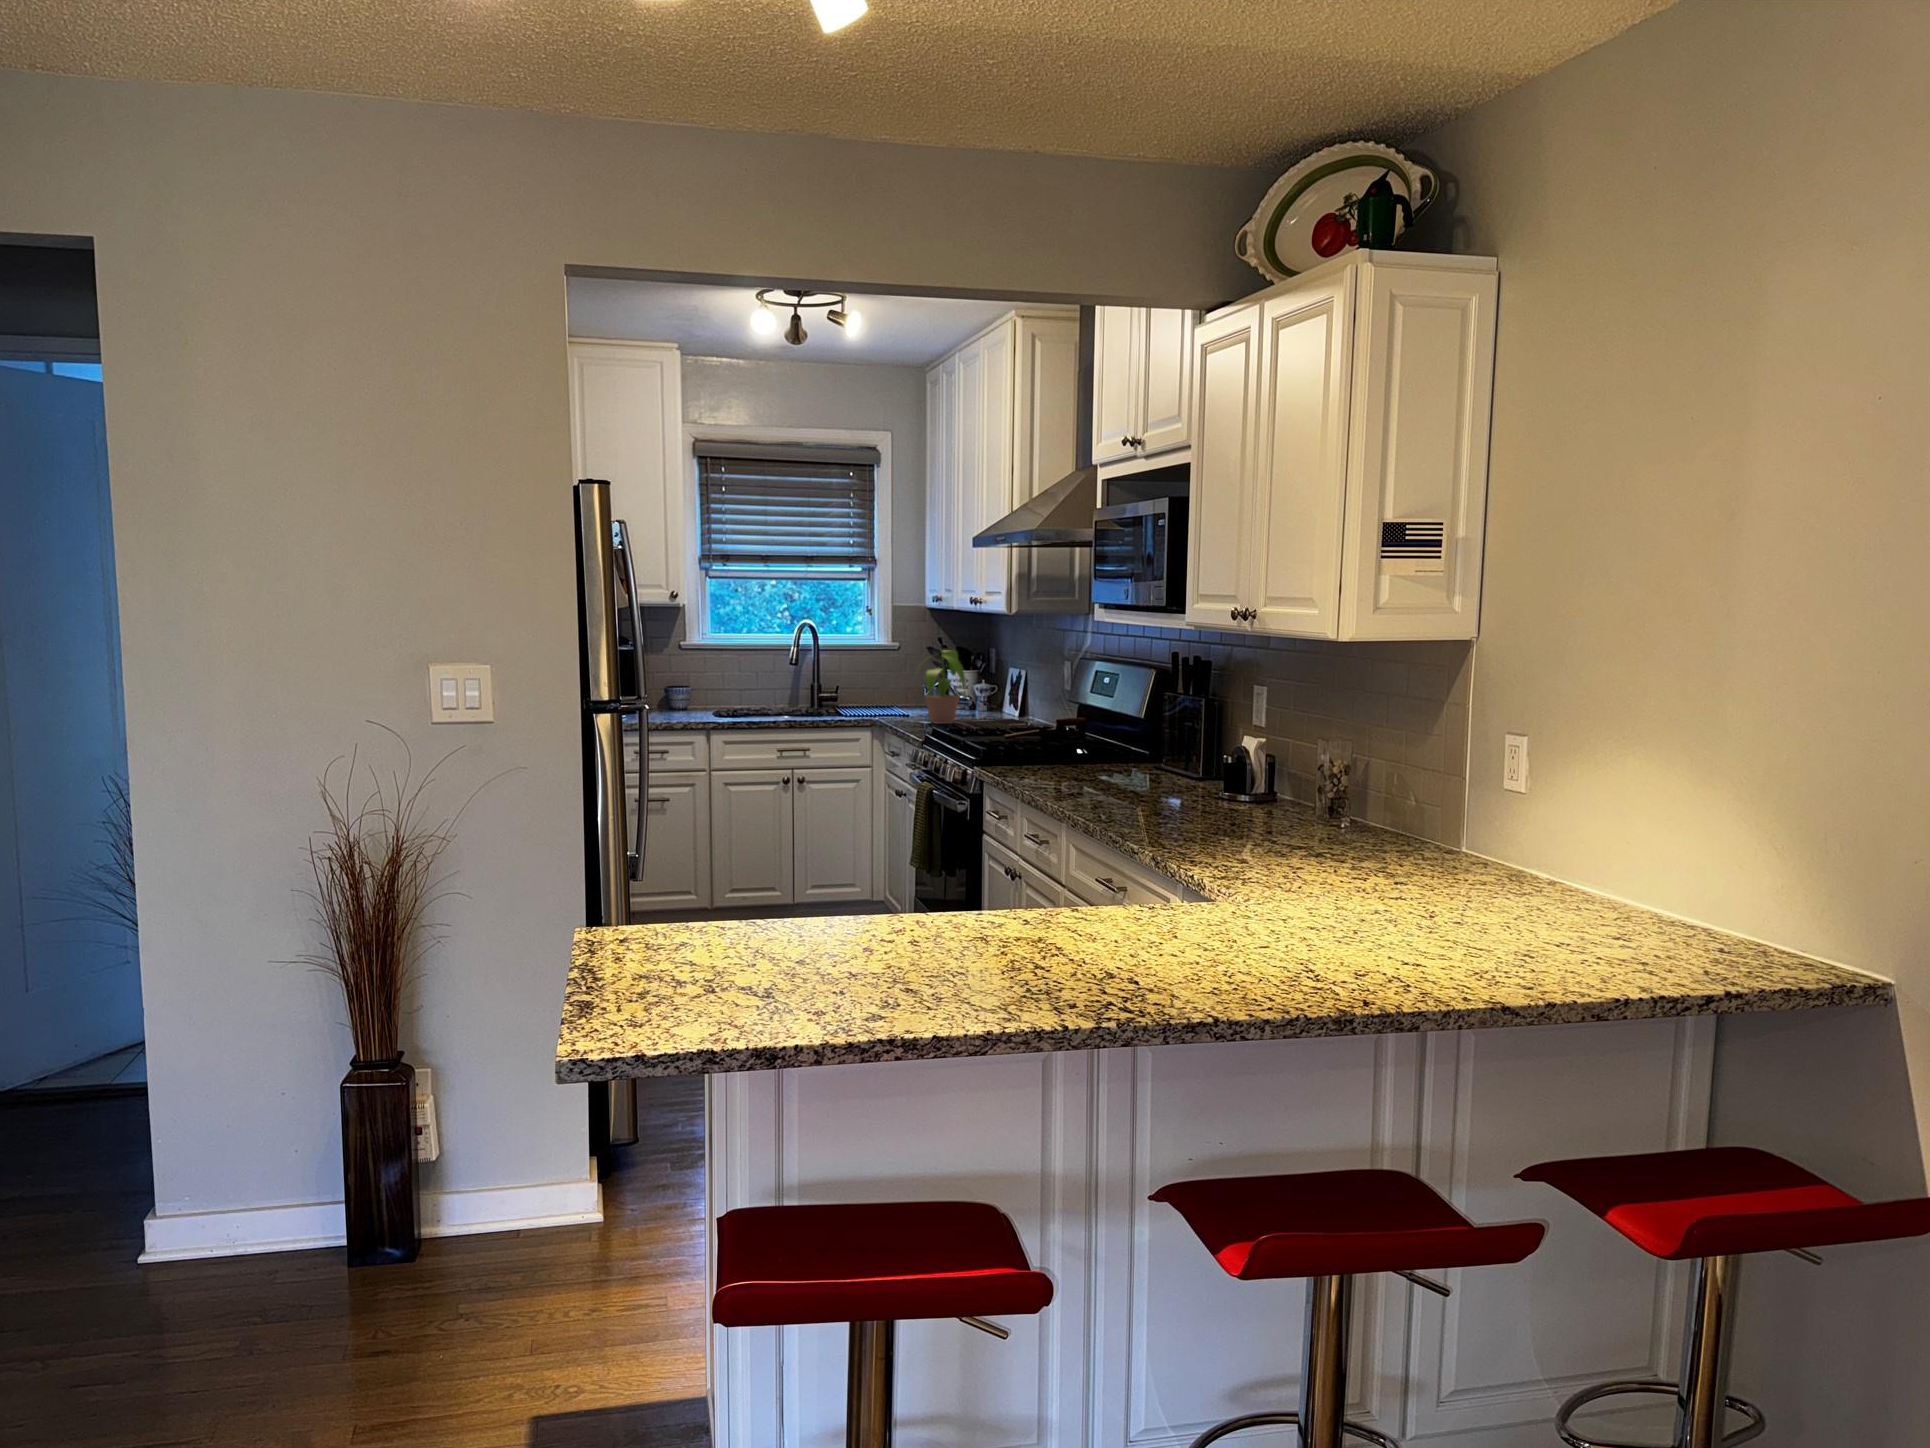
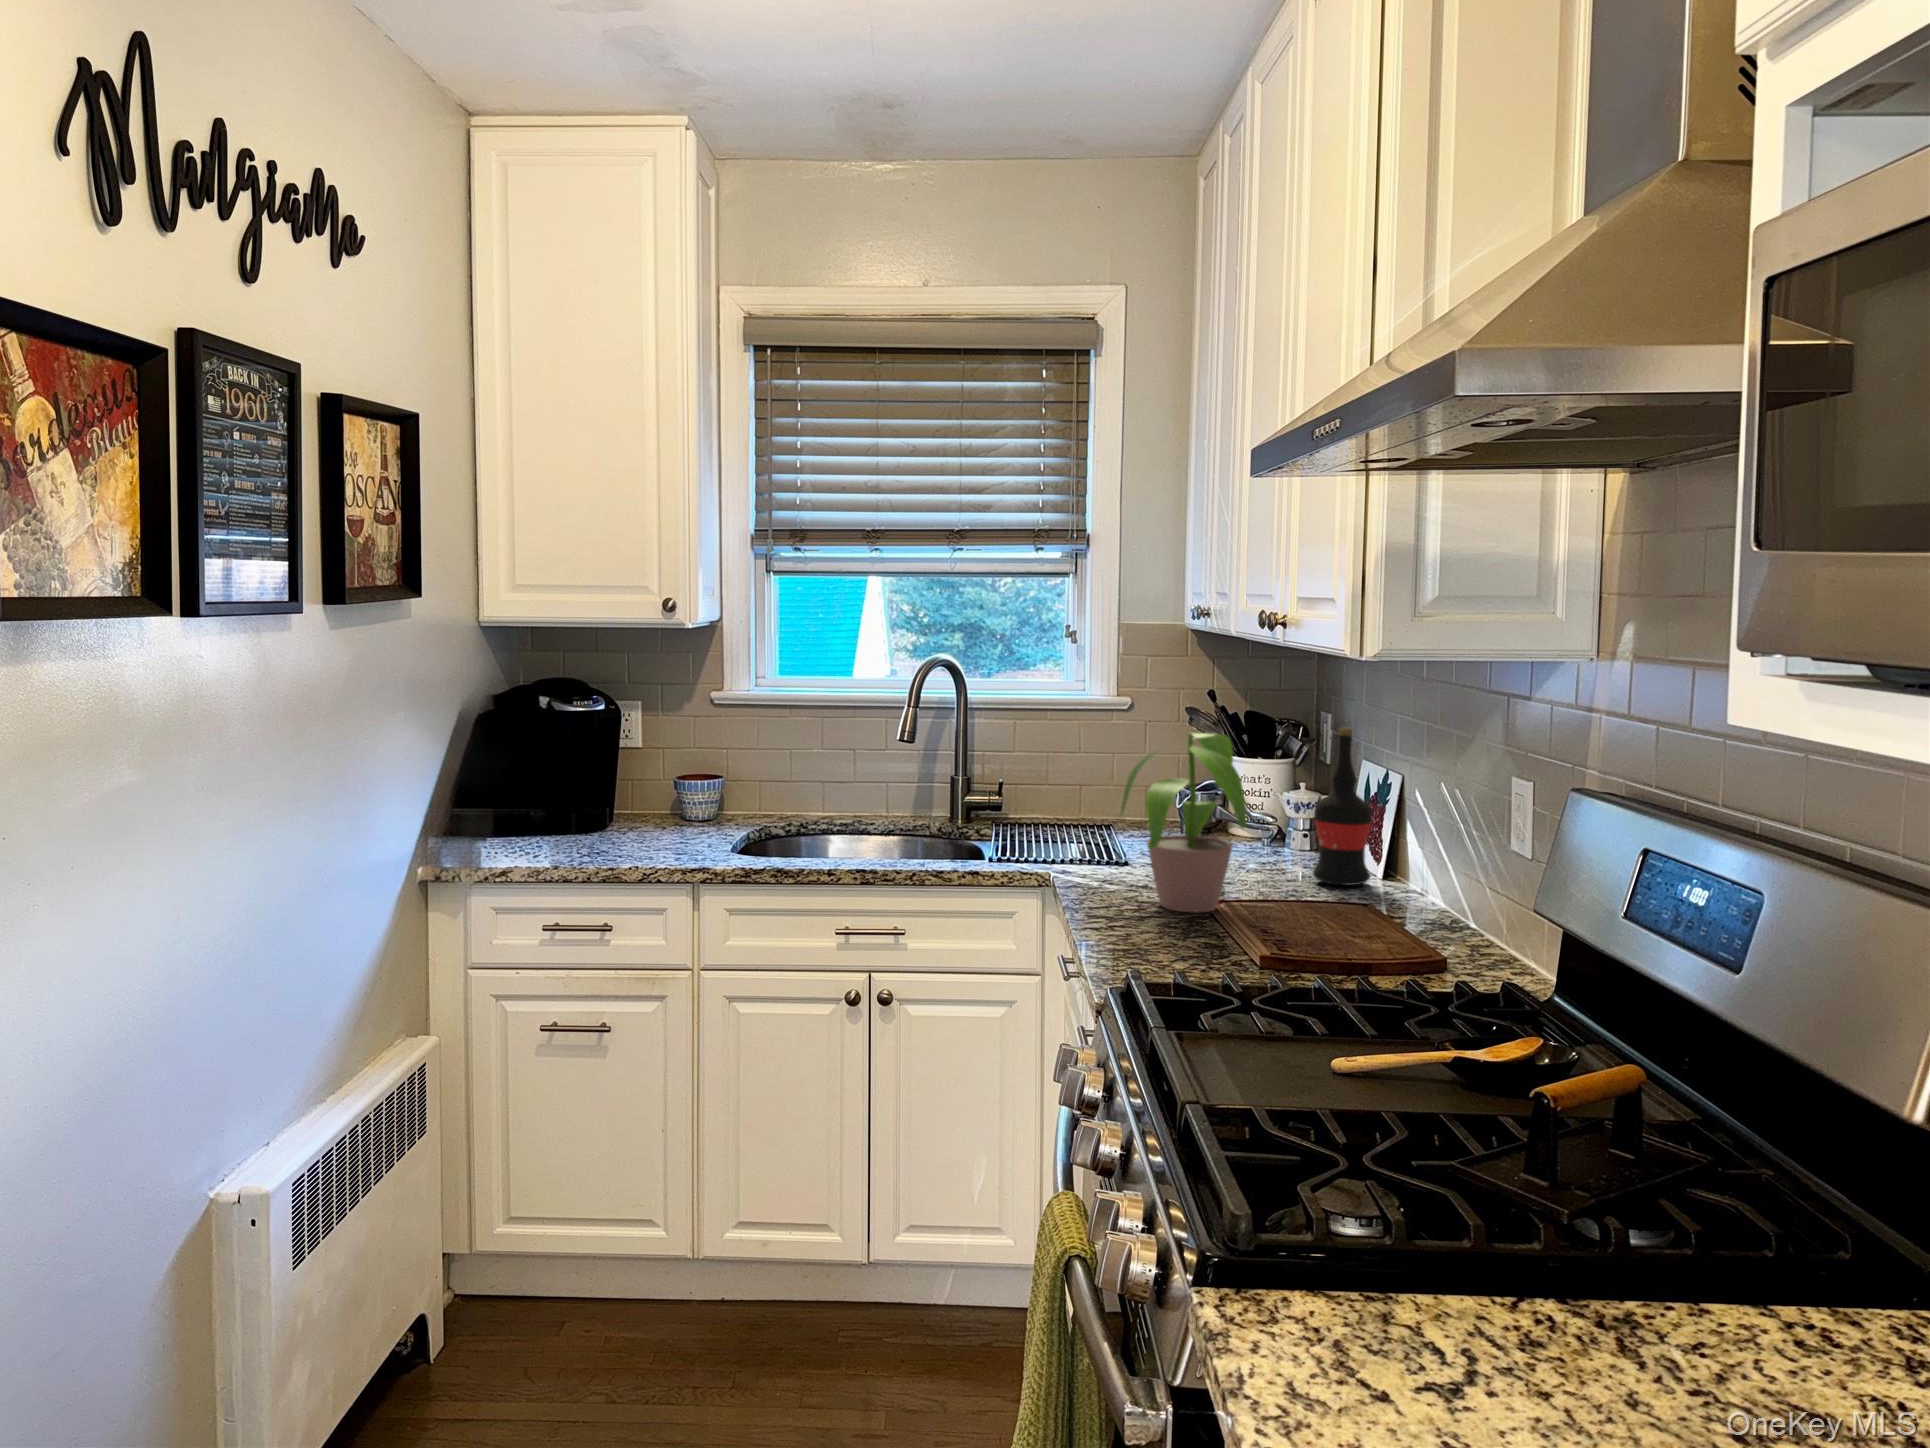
wine bottle: none [990,649,1015,717] -> present [1312,728,1372,885]

